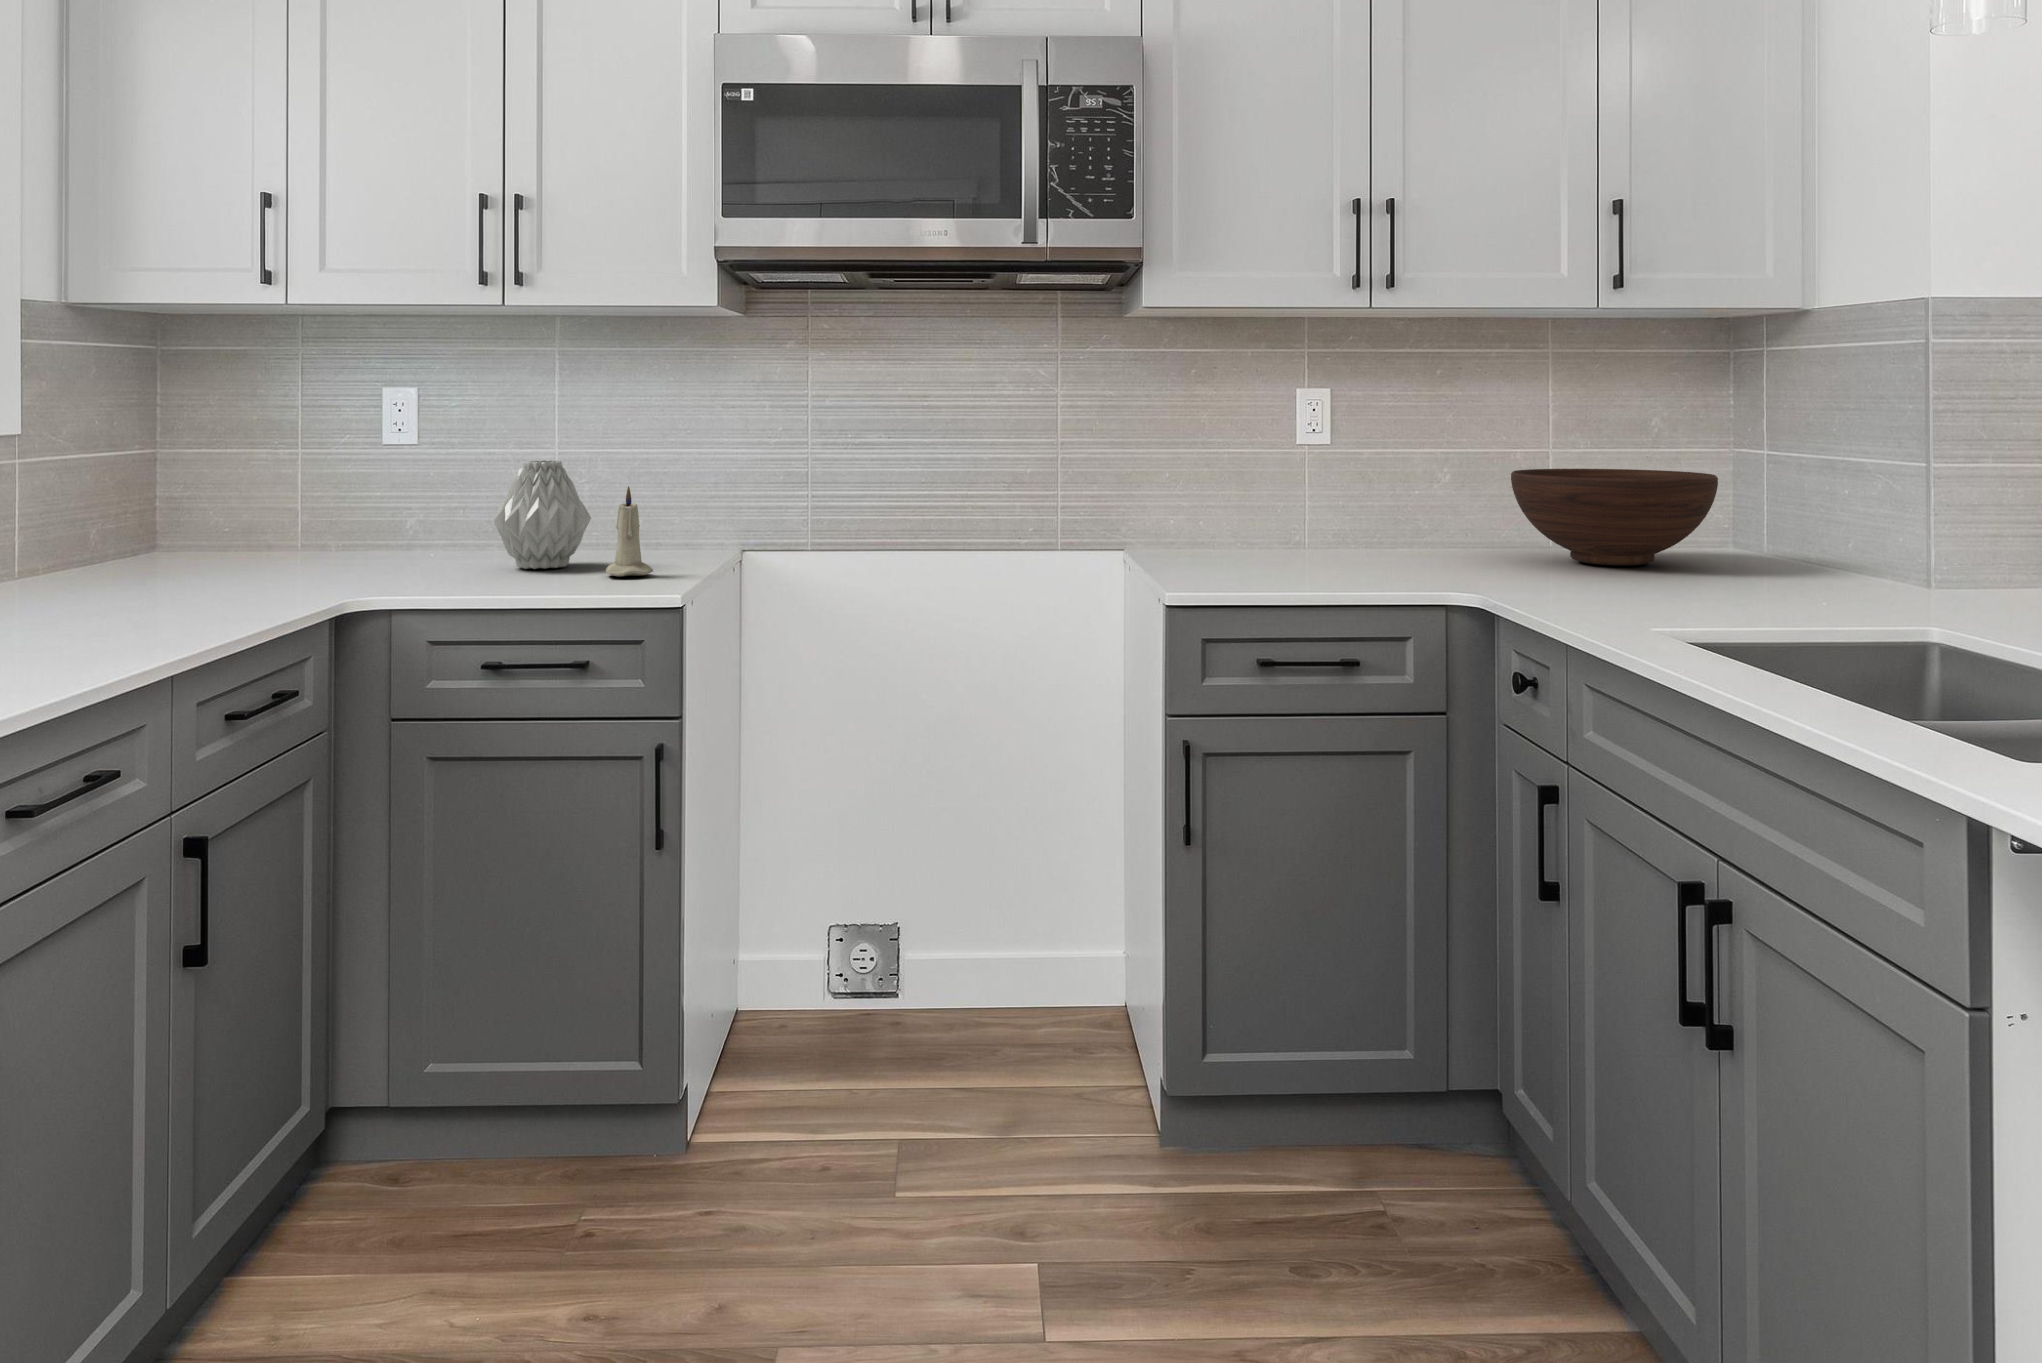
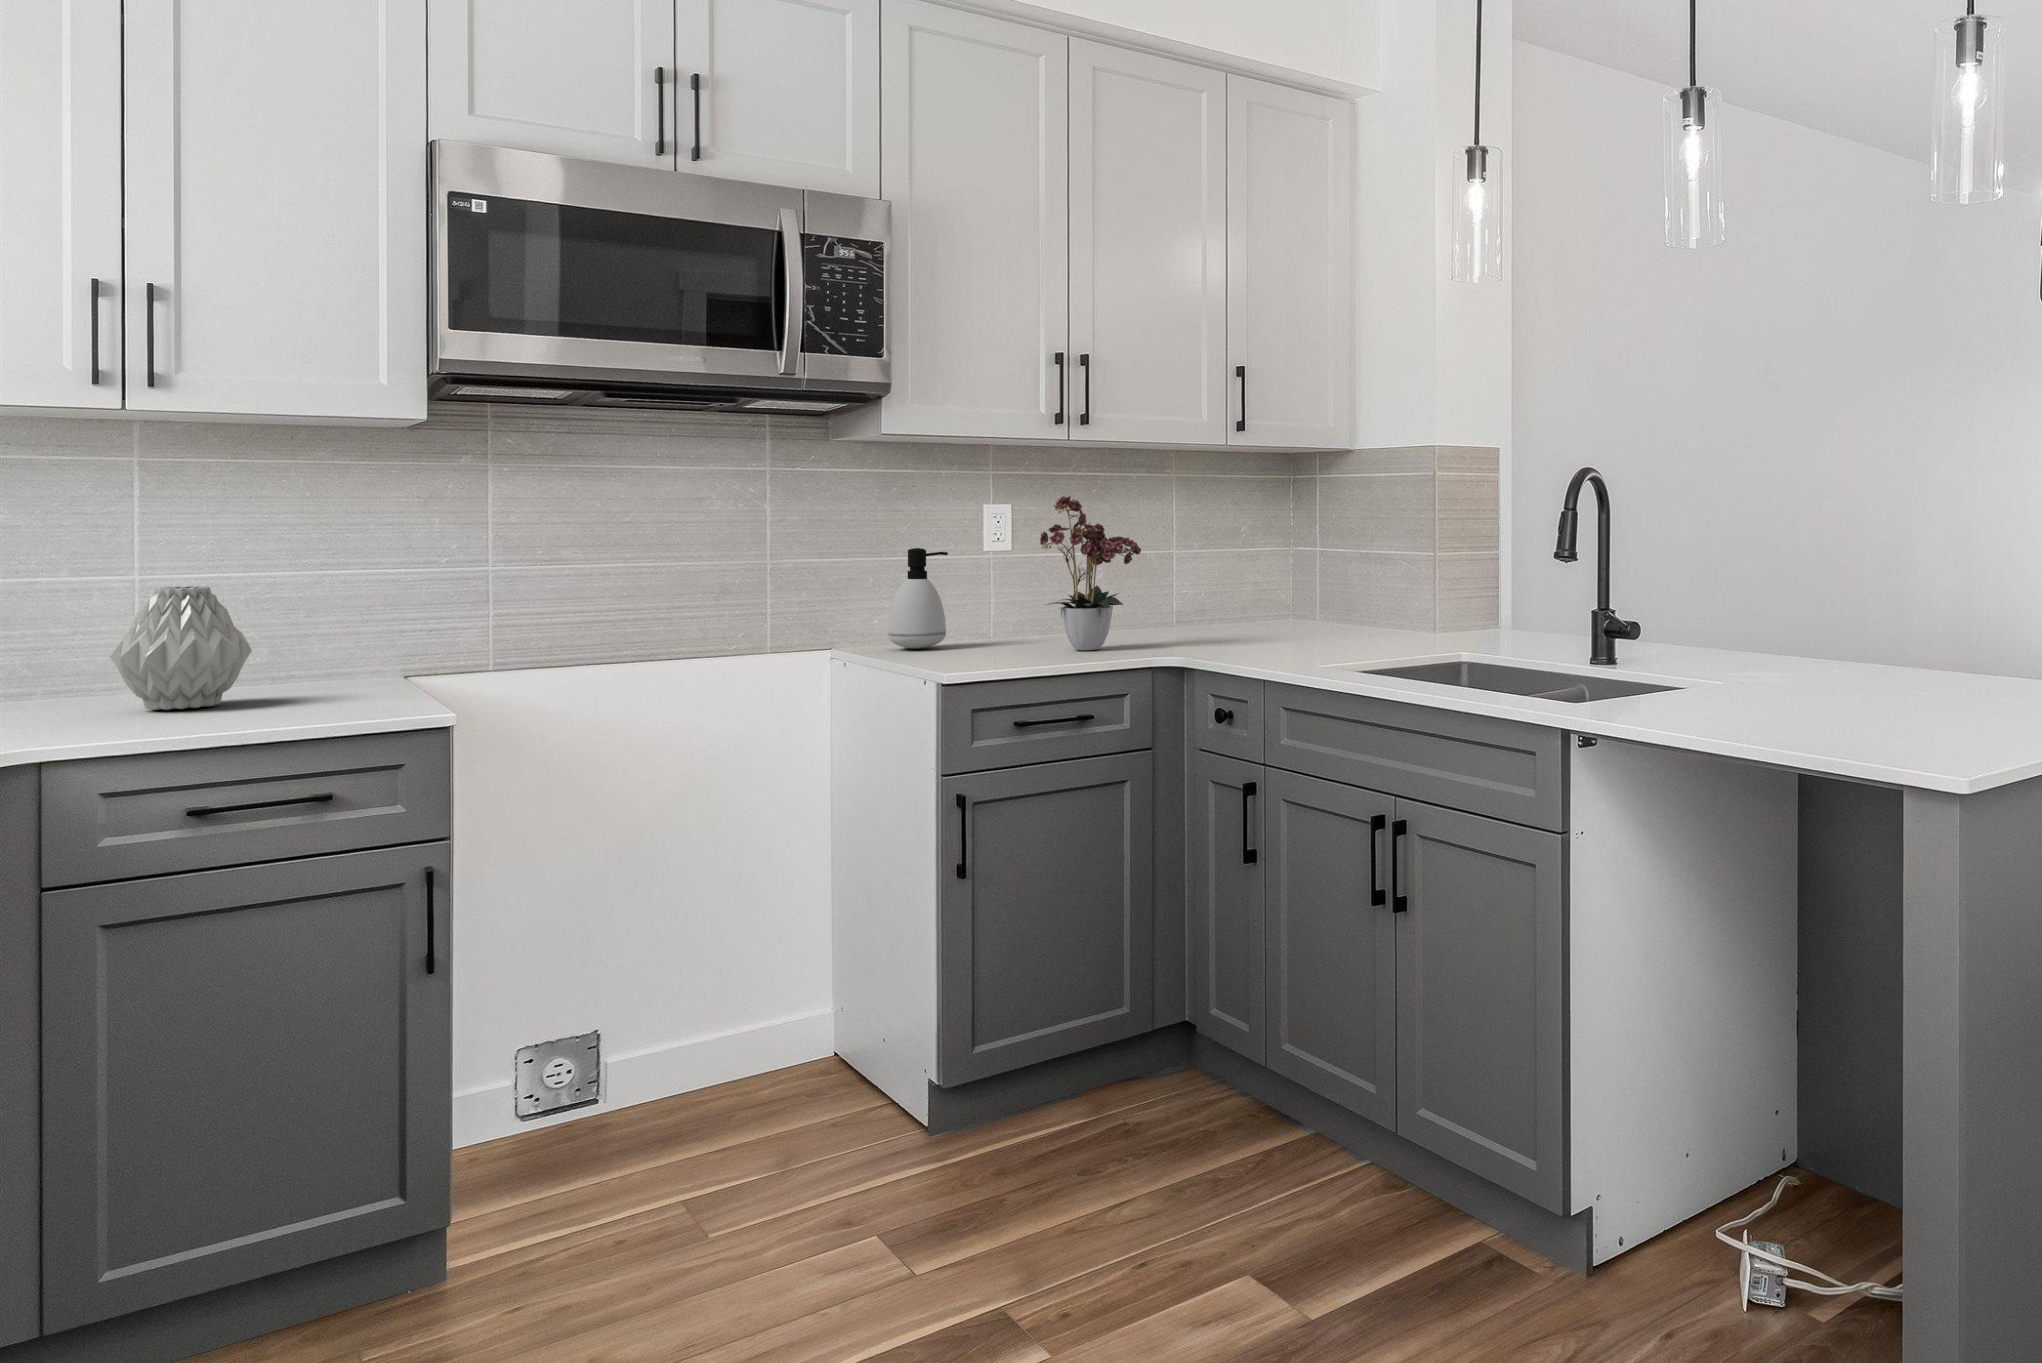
flower arrangement: none [1325,371,1466,574] -> present [1040,496,1141,650]
soap dispenser: none [1182,440,1246,555] -> present [888,548,948,649]
fruit bowl: present [1511,469,1718,565] -> none [1157,564,1303,634]
candle: present [606,486,653,576] -> none [304,608,370,705]

